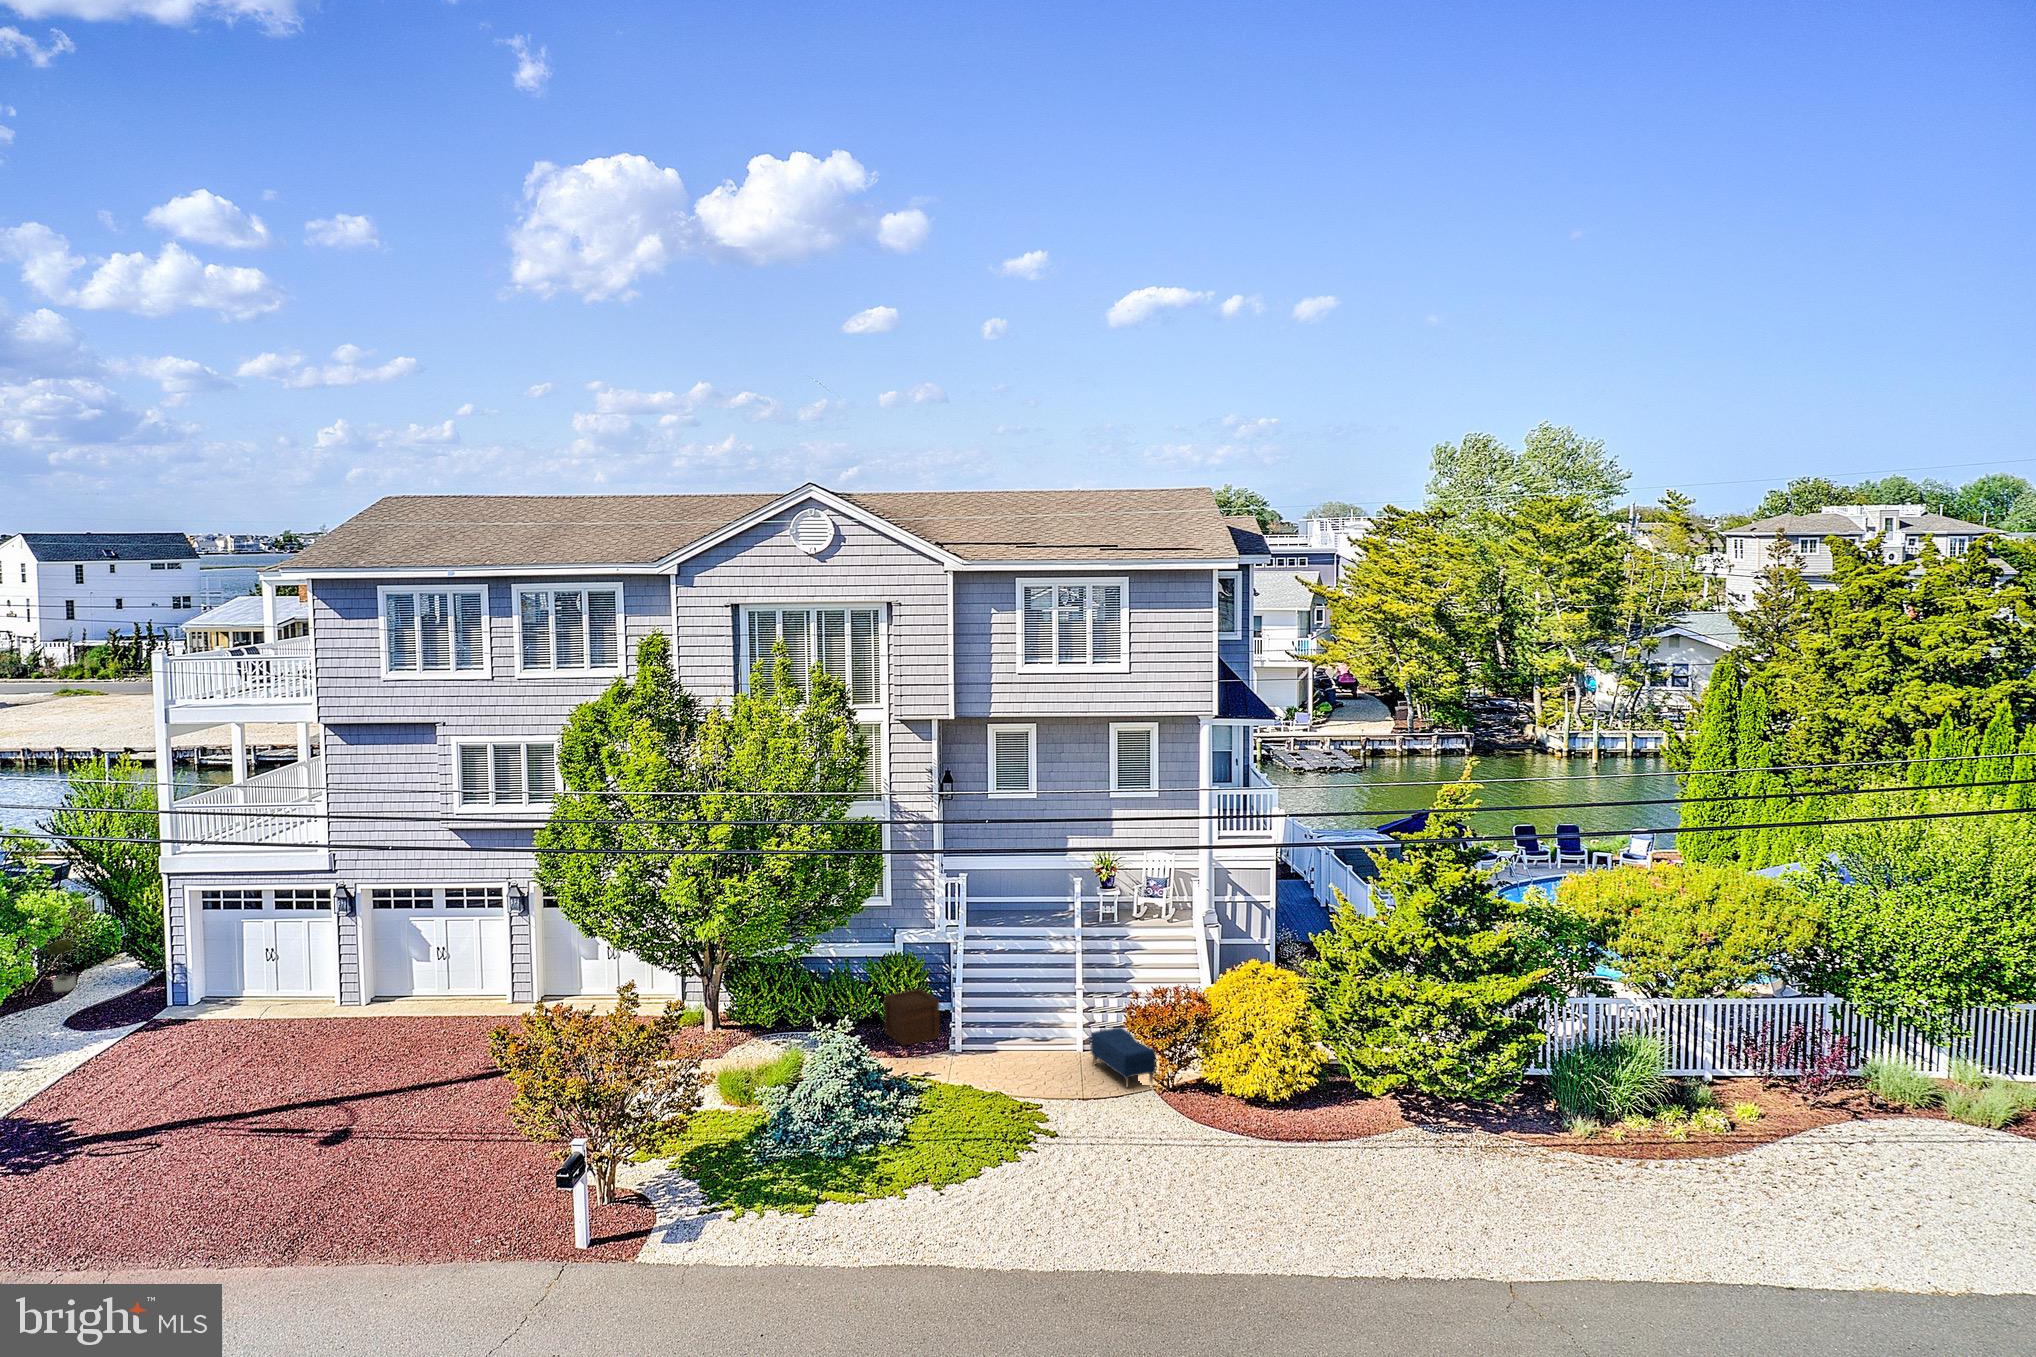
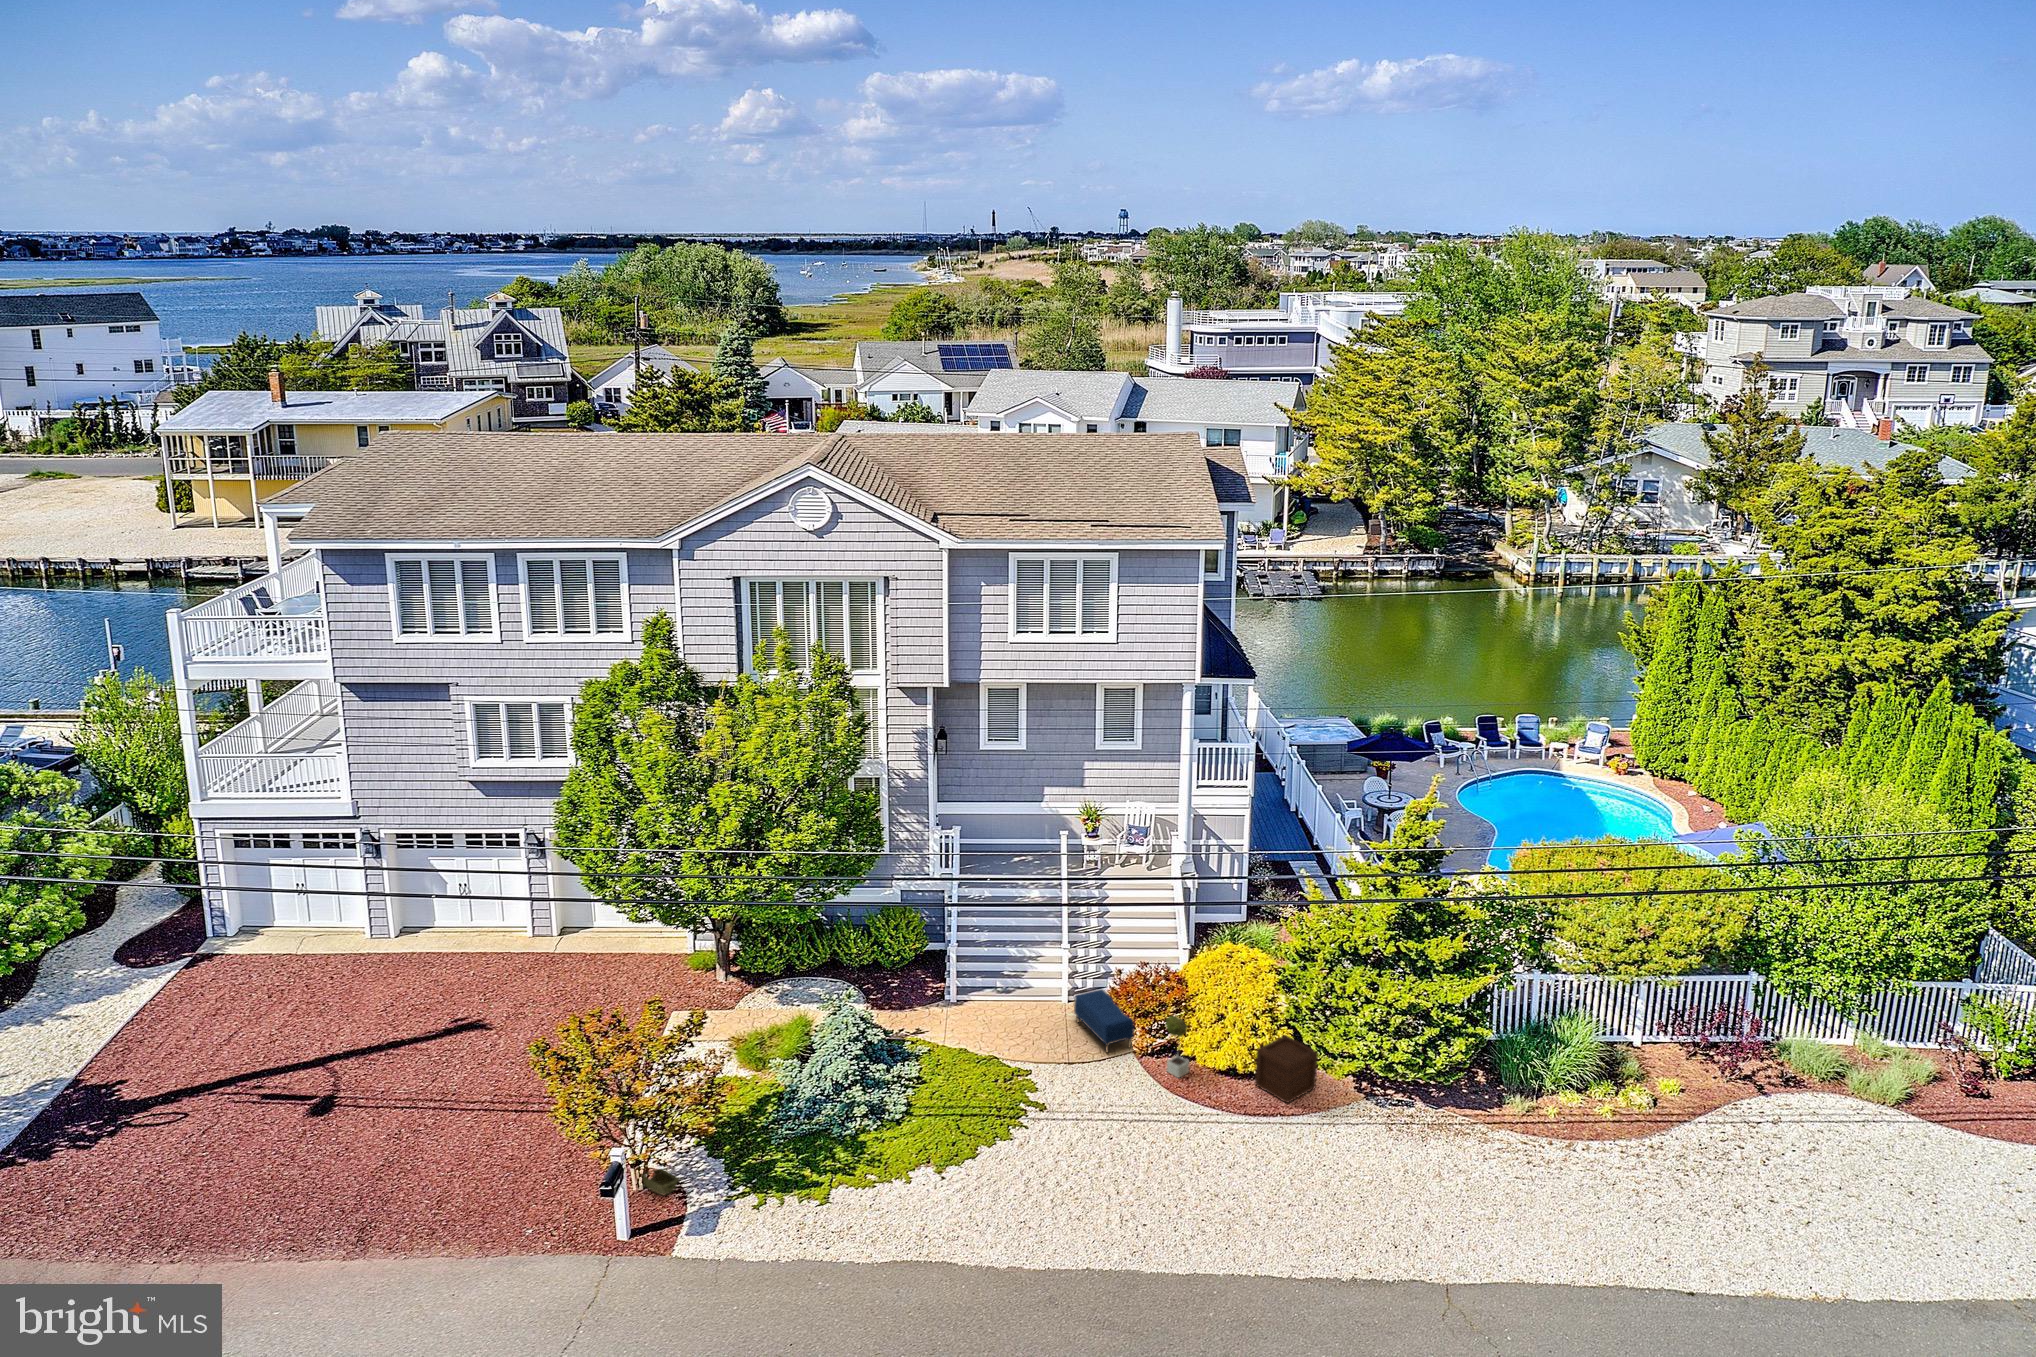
potted tree: present [48,940,76,992] -> present [1166,1016,1189,1078]
wooden crate: present [884,989,940,1046] -> present [1255,1035,1318,1103]
woven basket: none [616,1181,655,1206] -> present [643,1169,678,1195]

